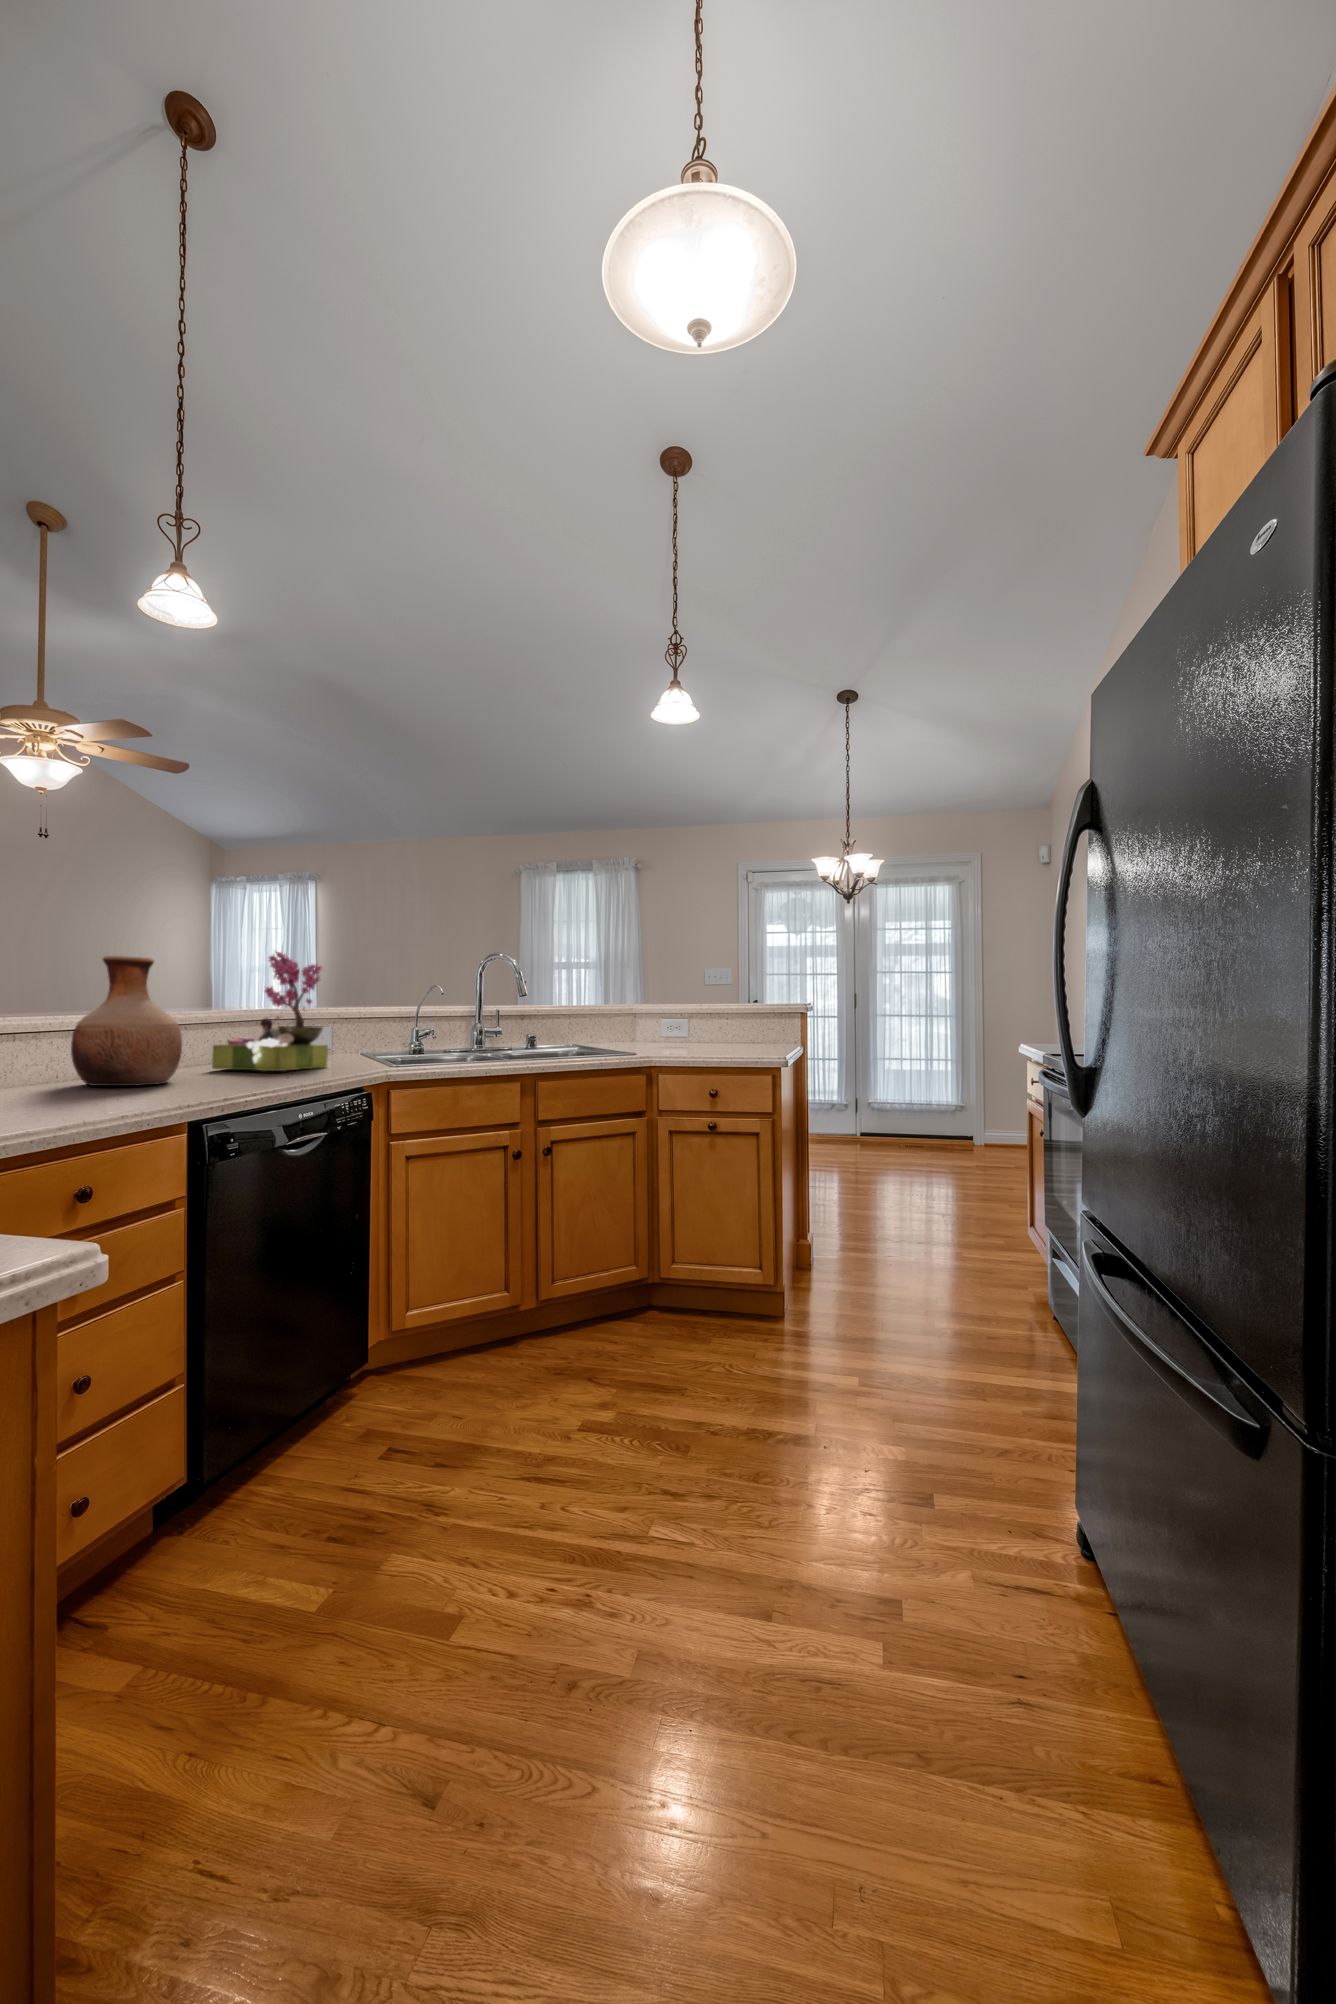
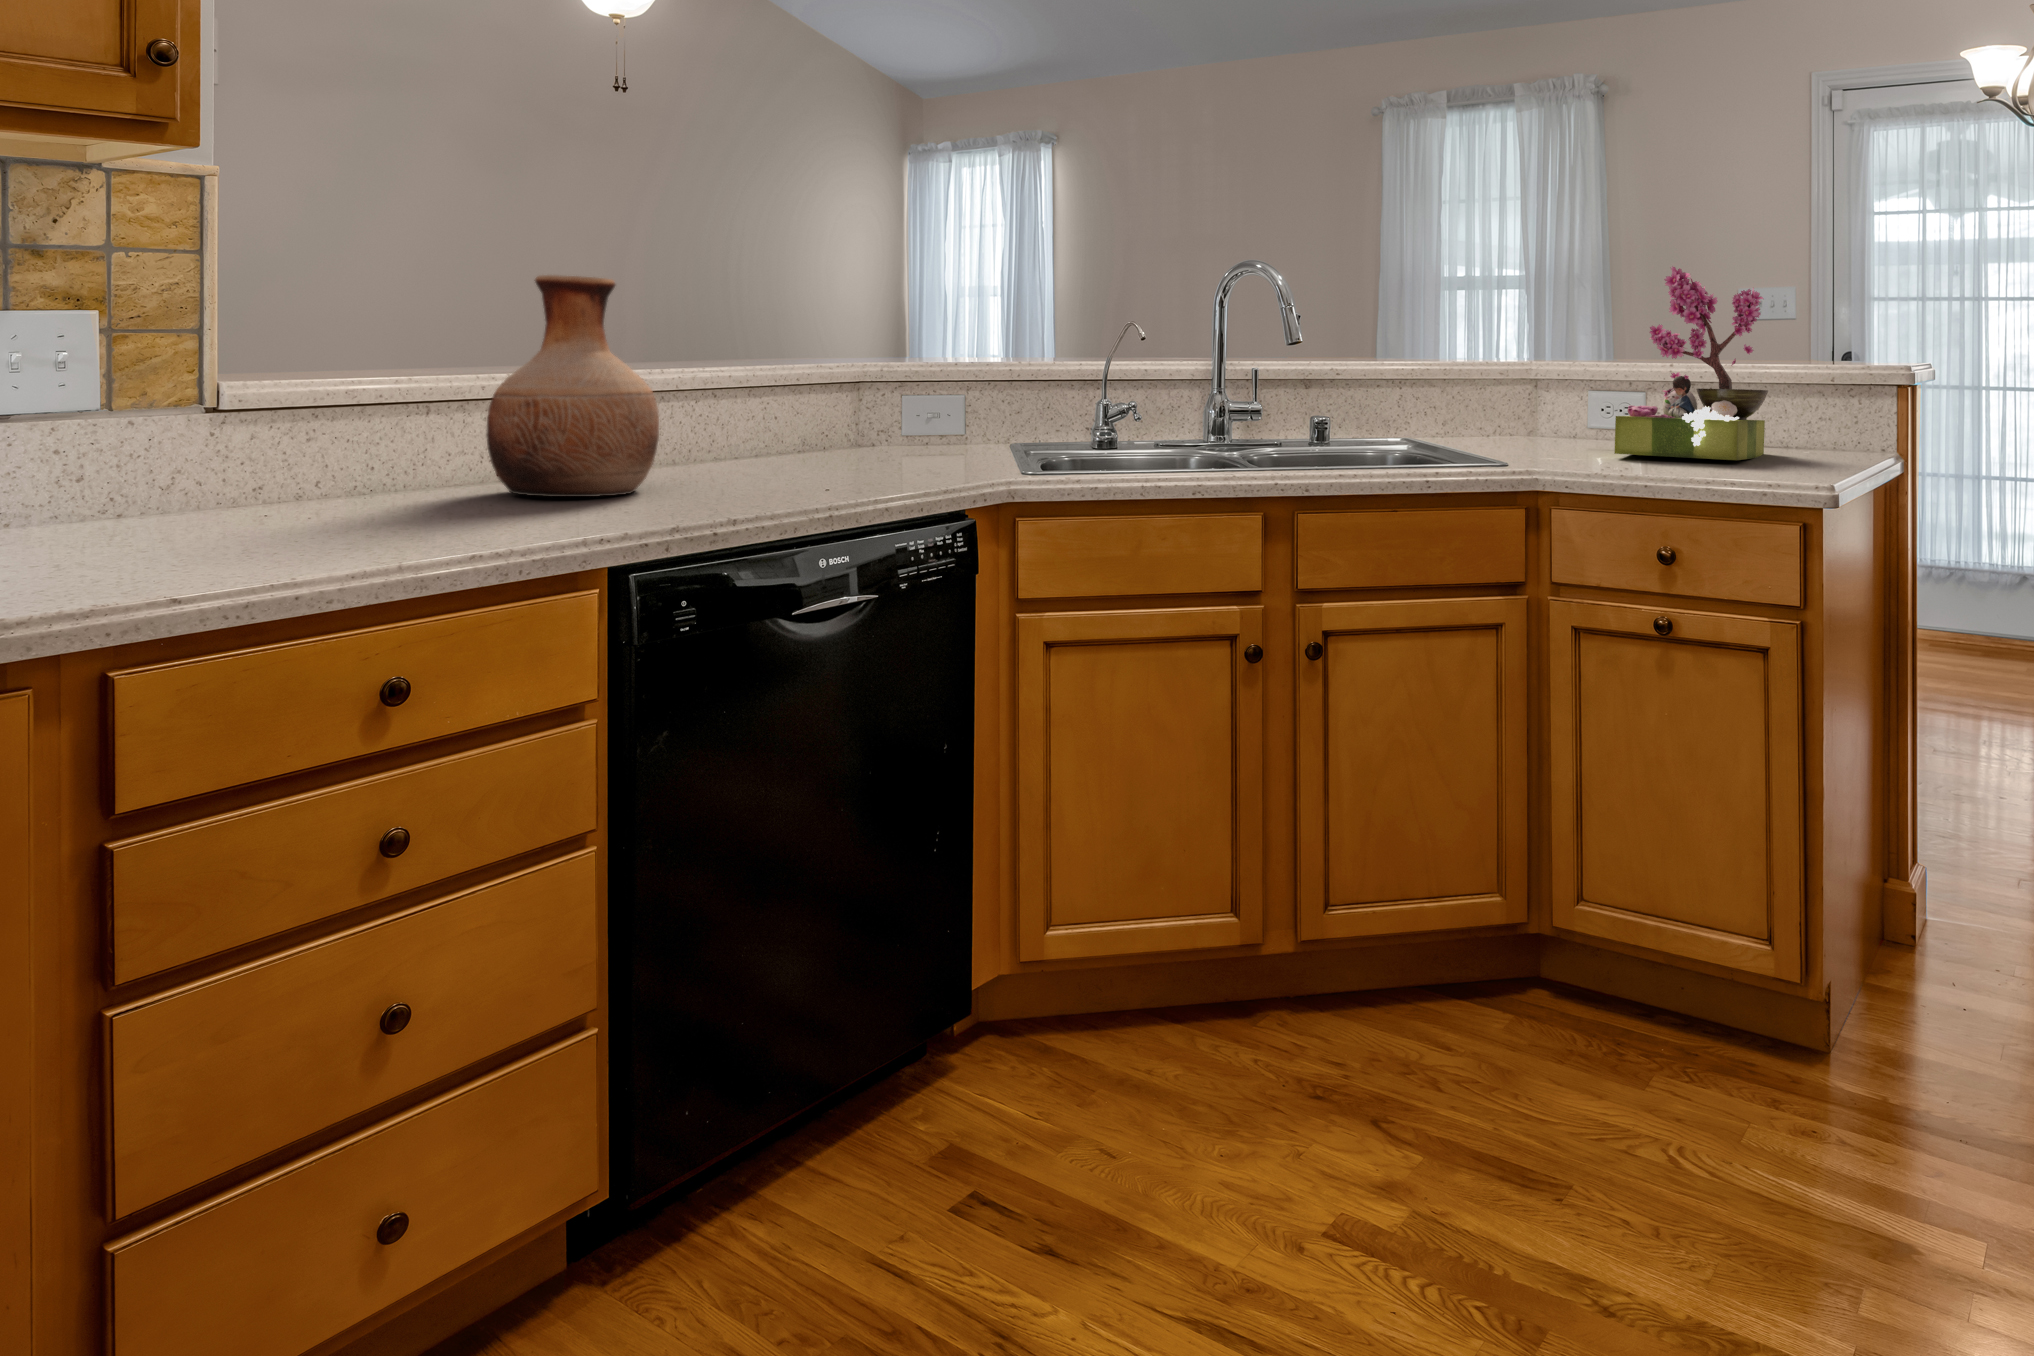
flower arrangement: present [212,952,328,1071] -> present [1615,266,1768,460]

